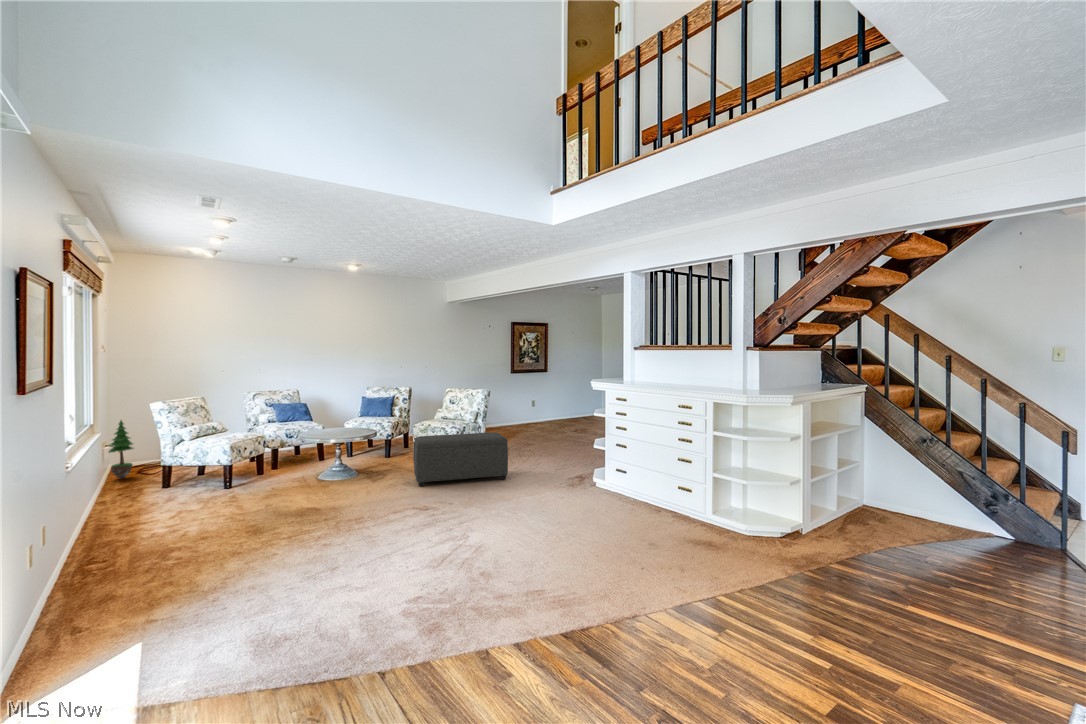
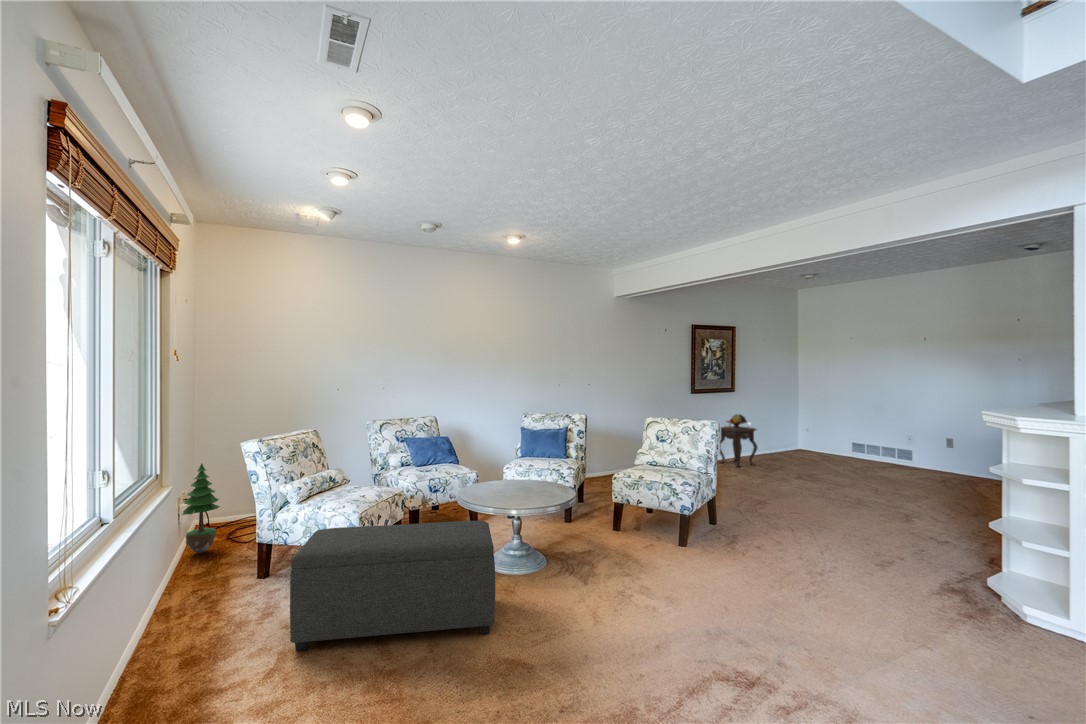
side table: none [530,387,558,426] -> present [720,414,757,467]
ottoman: present [414,433,508,487] -> present [290,521,495,651]

